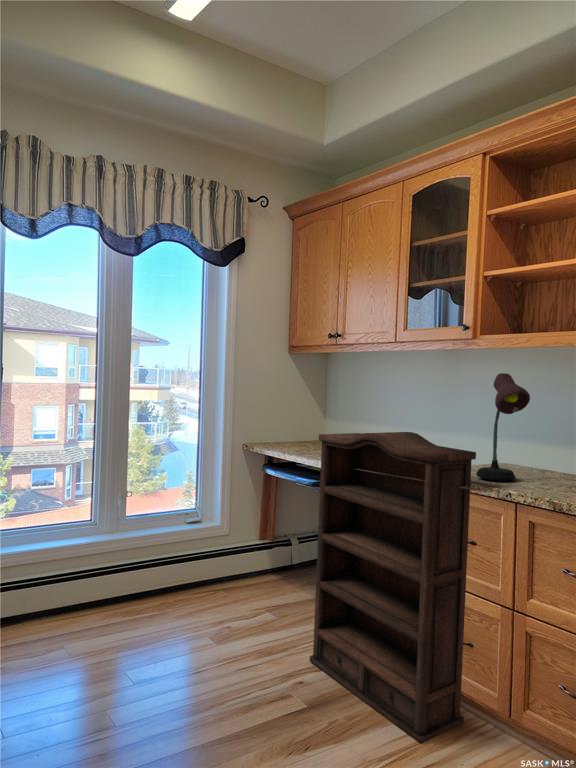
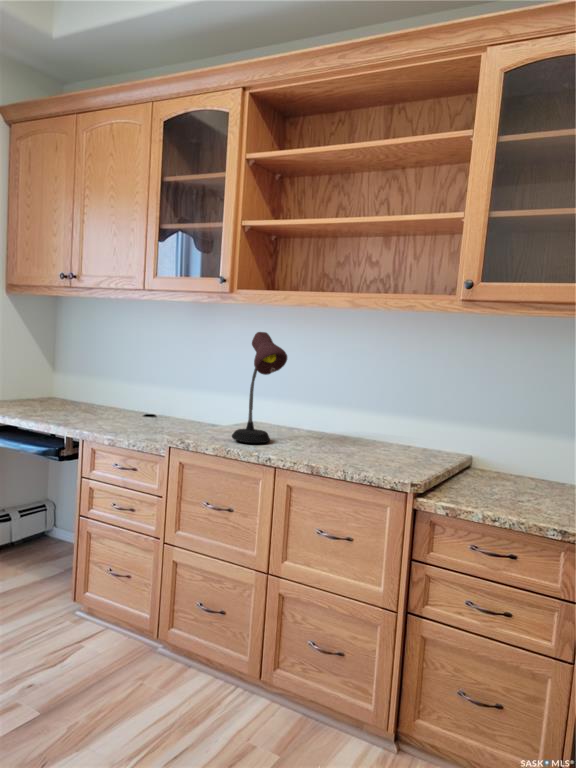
bookshelf: present [310,432,476,744] -> none [40,394,236,730]

